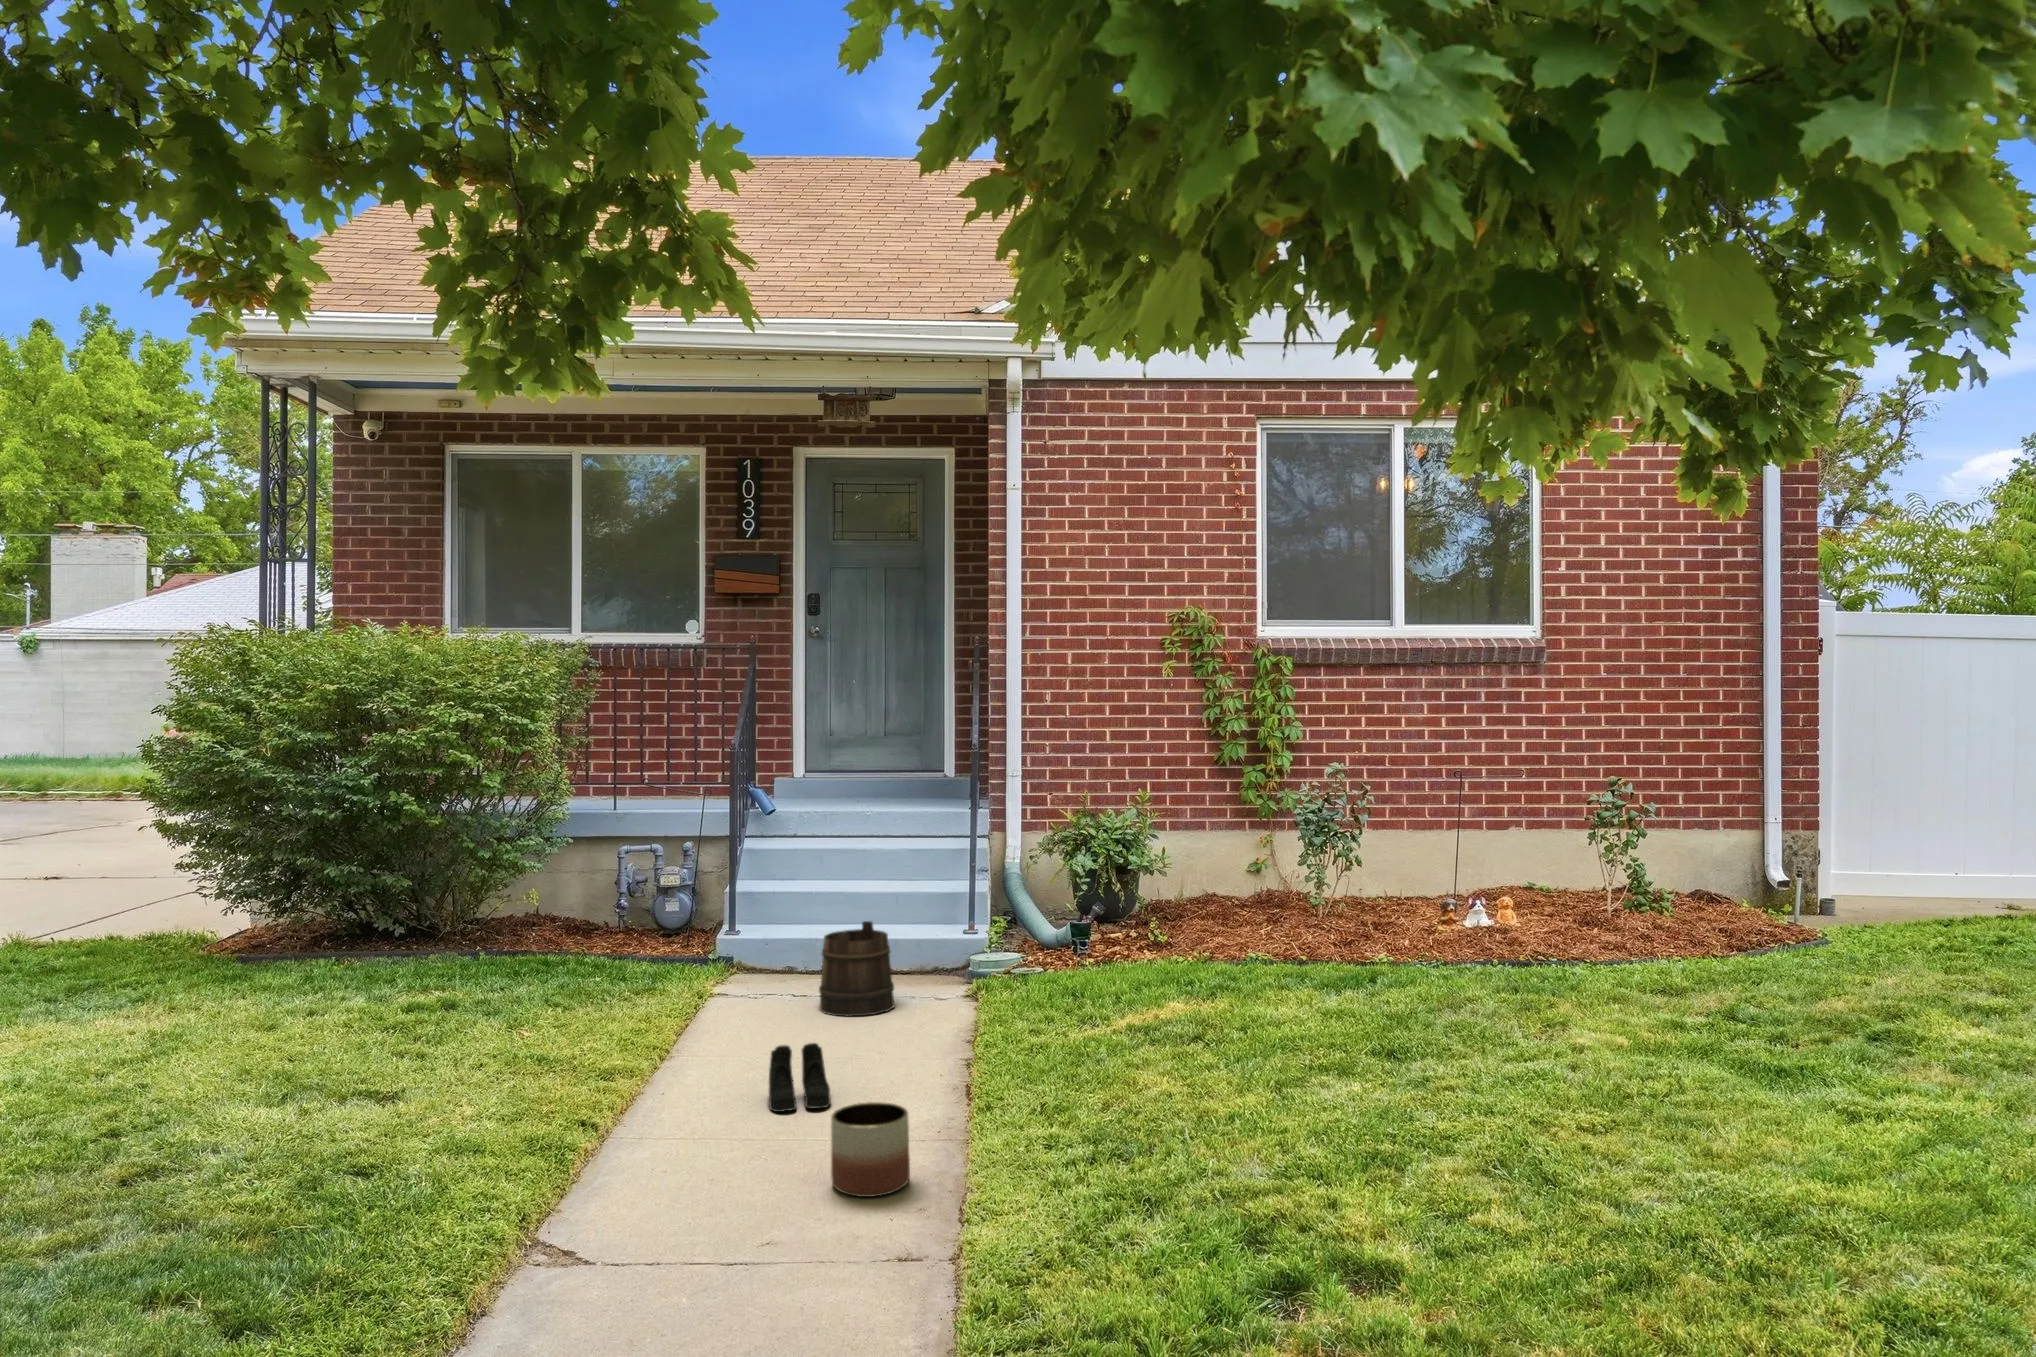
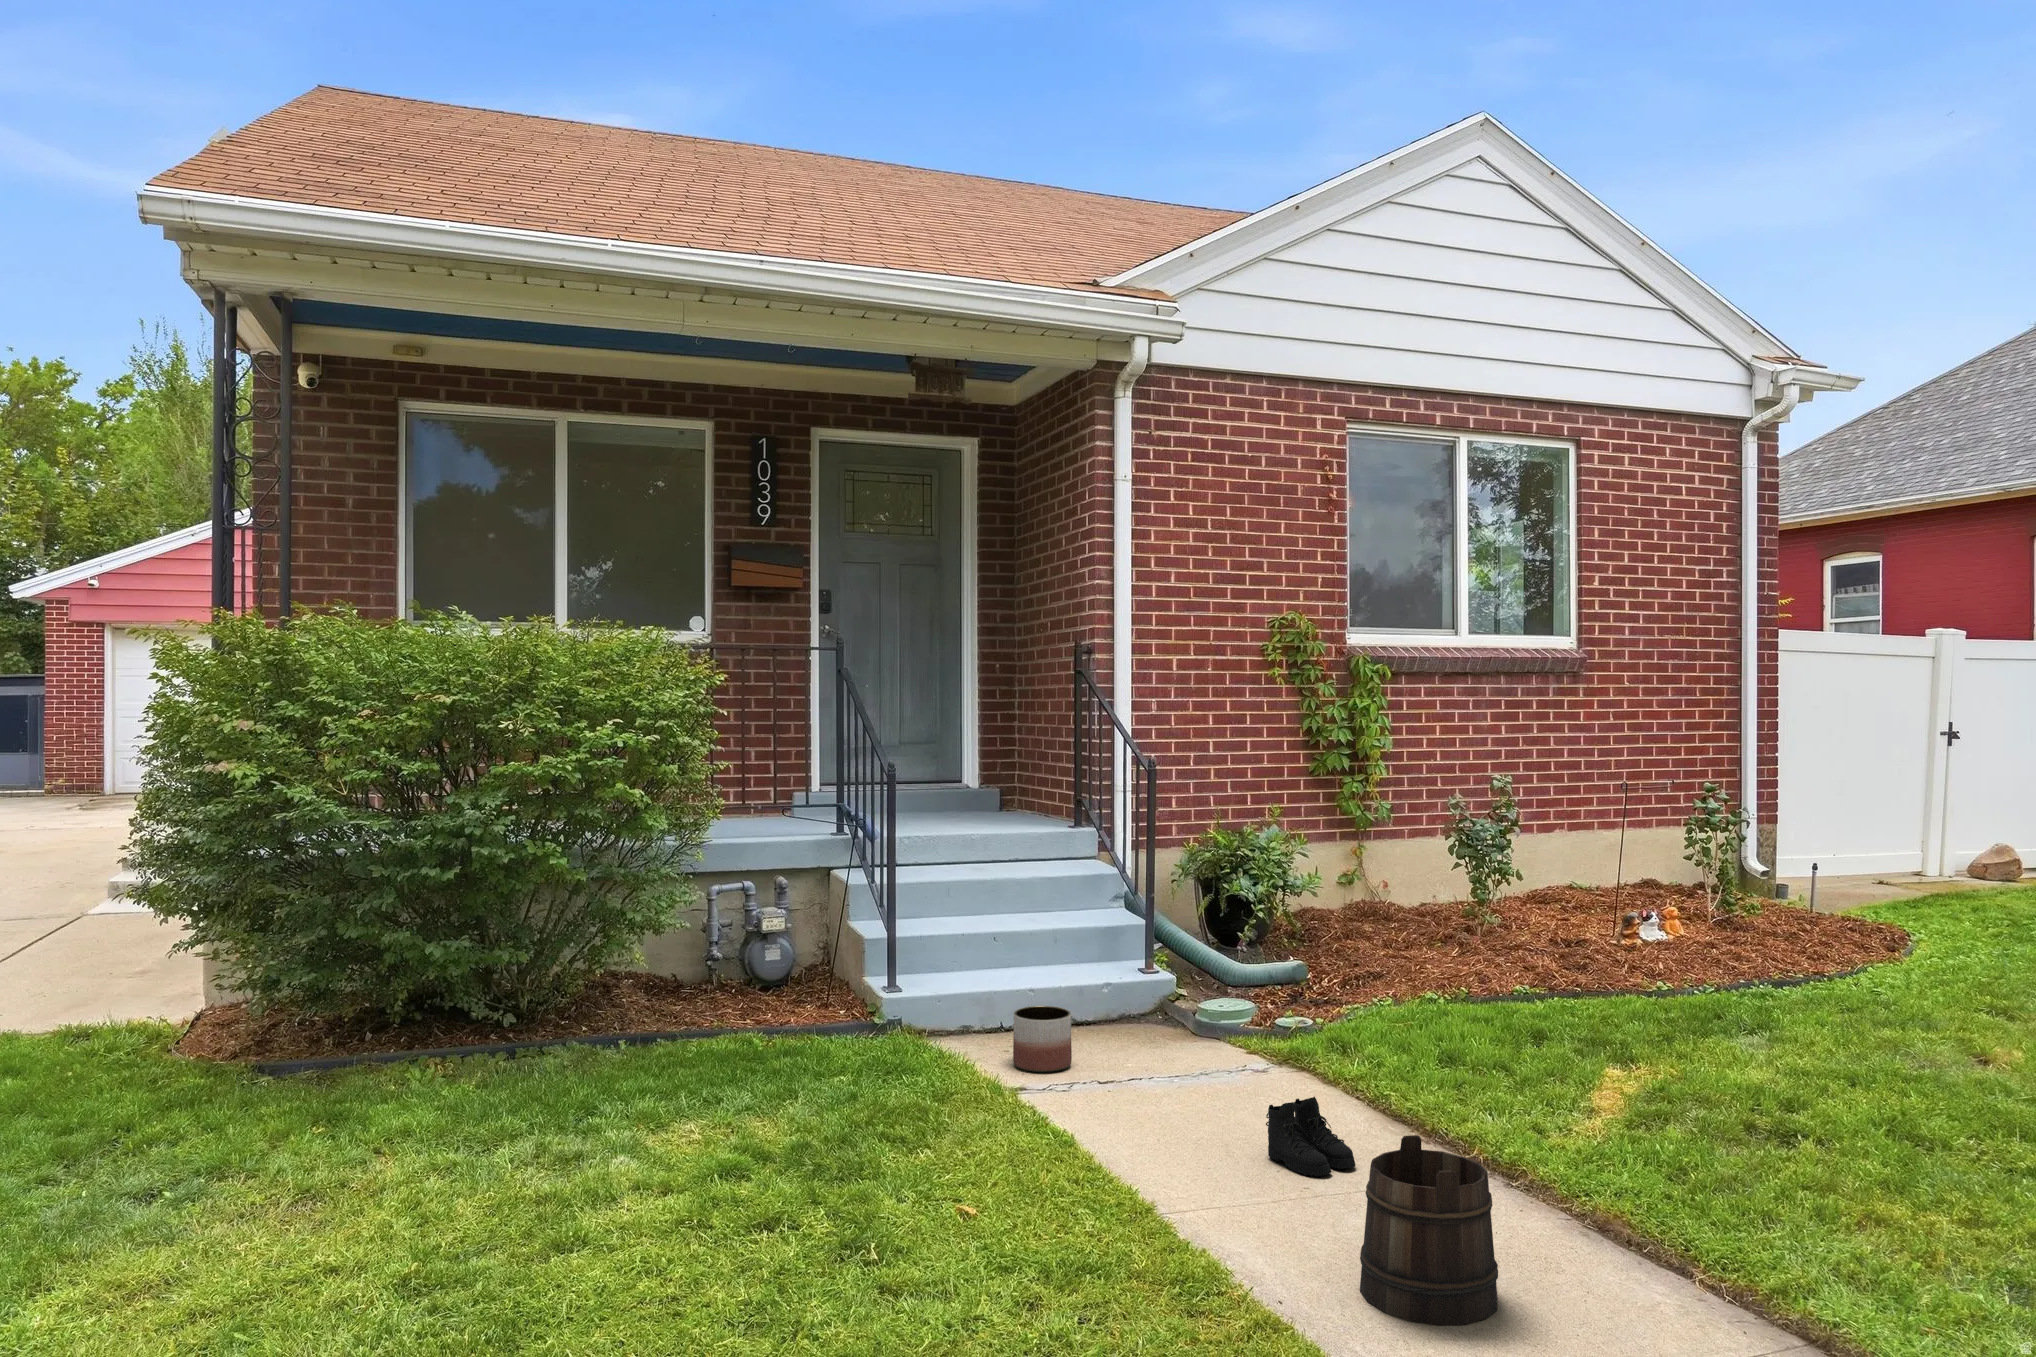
bucket: present [819,921,894,1016] -> present [1360,1135,1498,1325]
planter: present [831,1102,910,1197] -> present [1013,1006,1072,1072]

